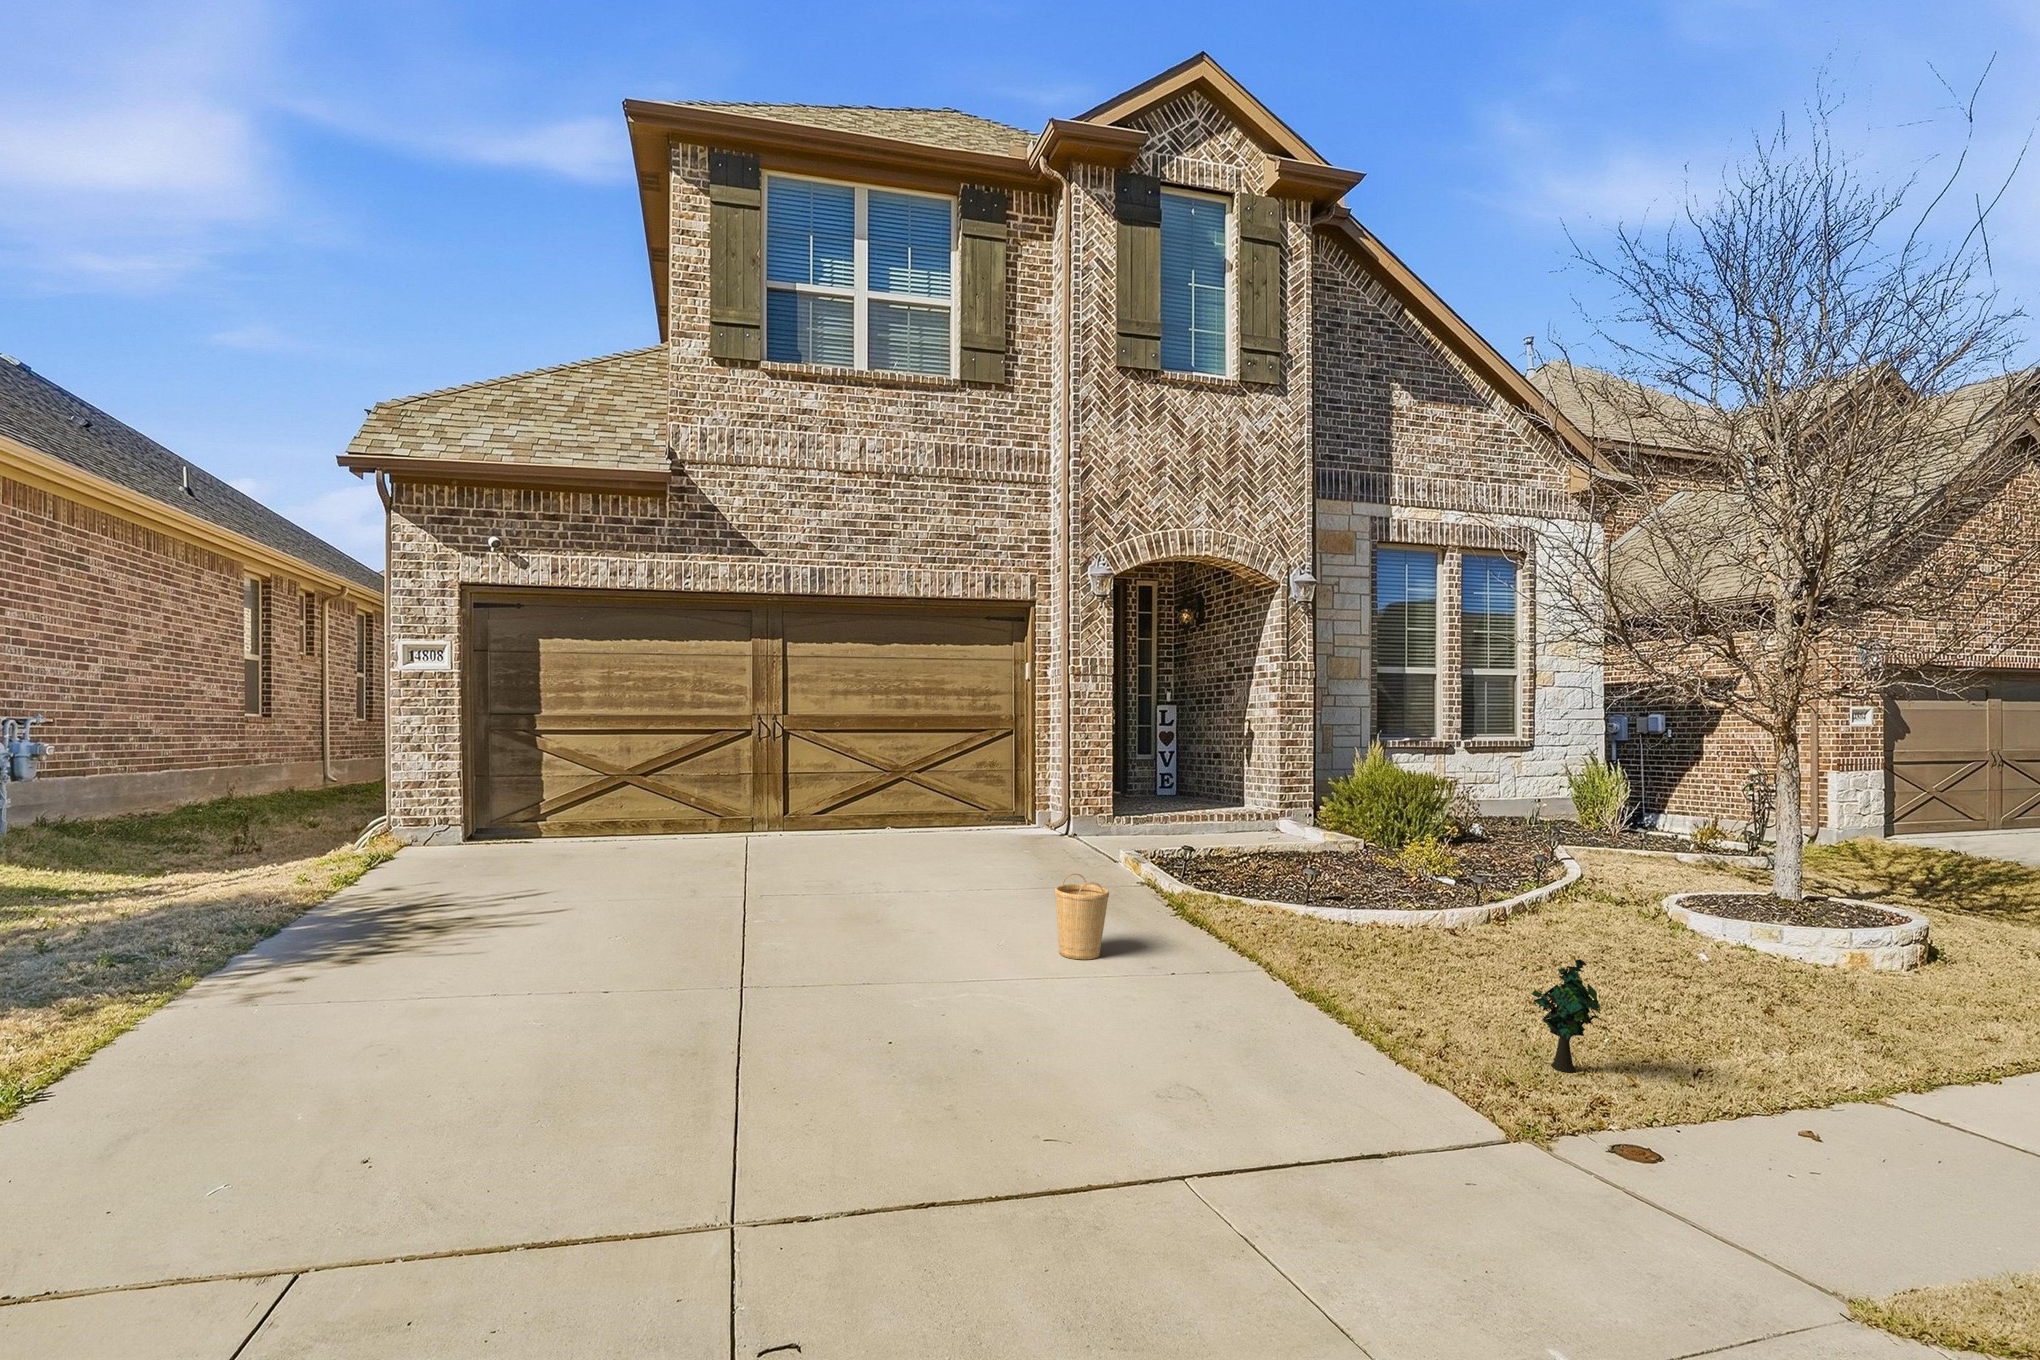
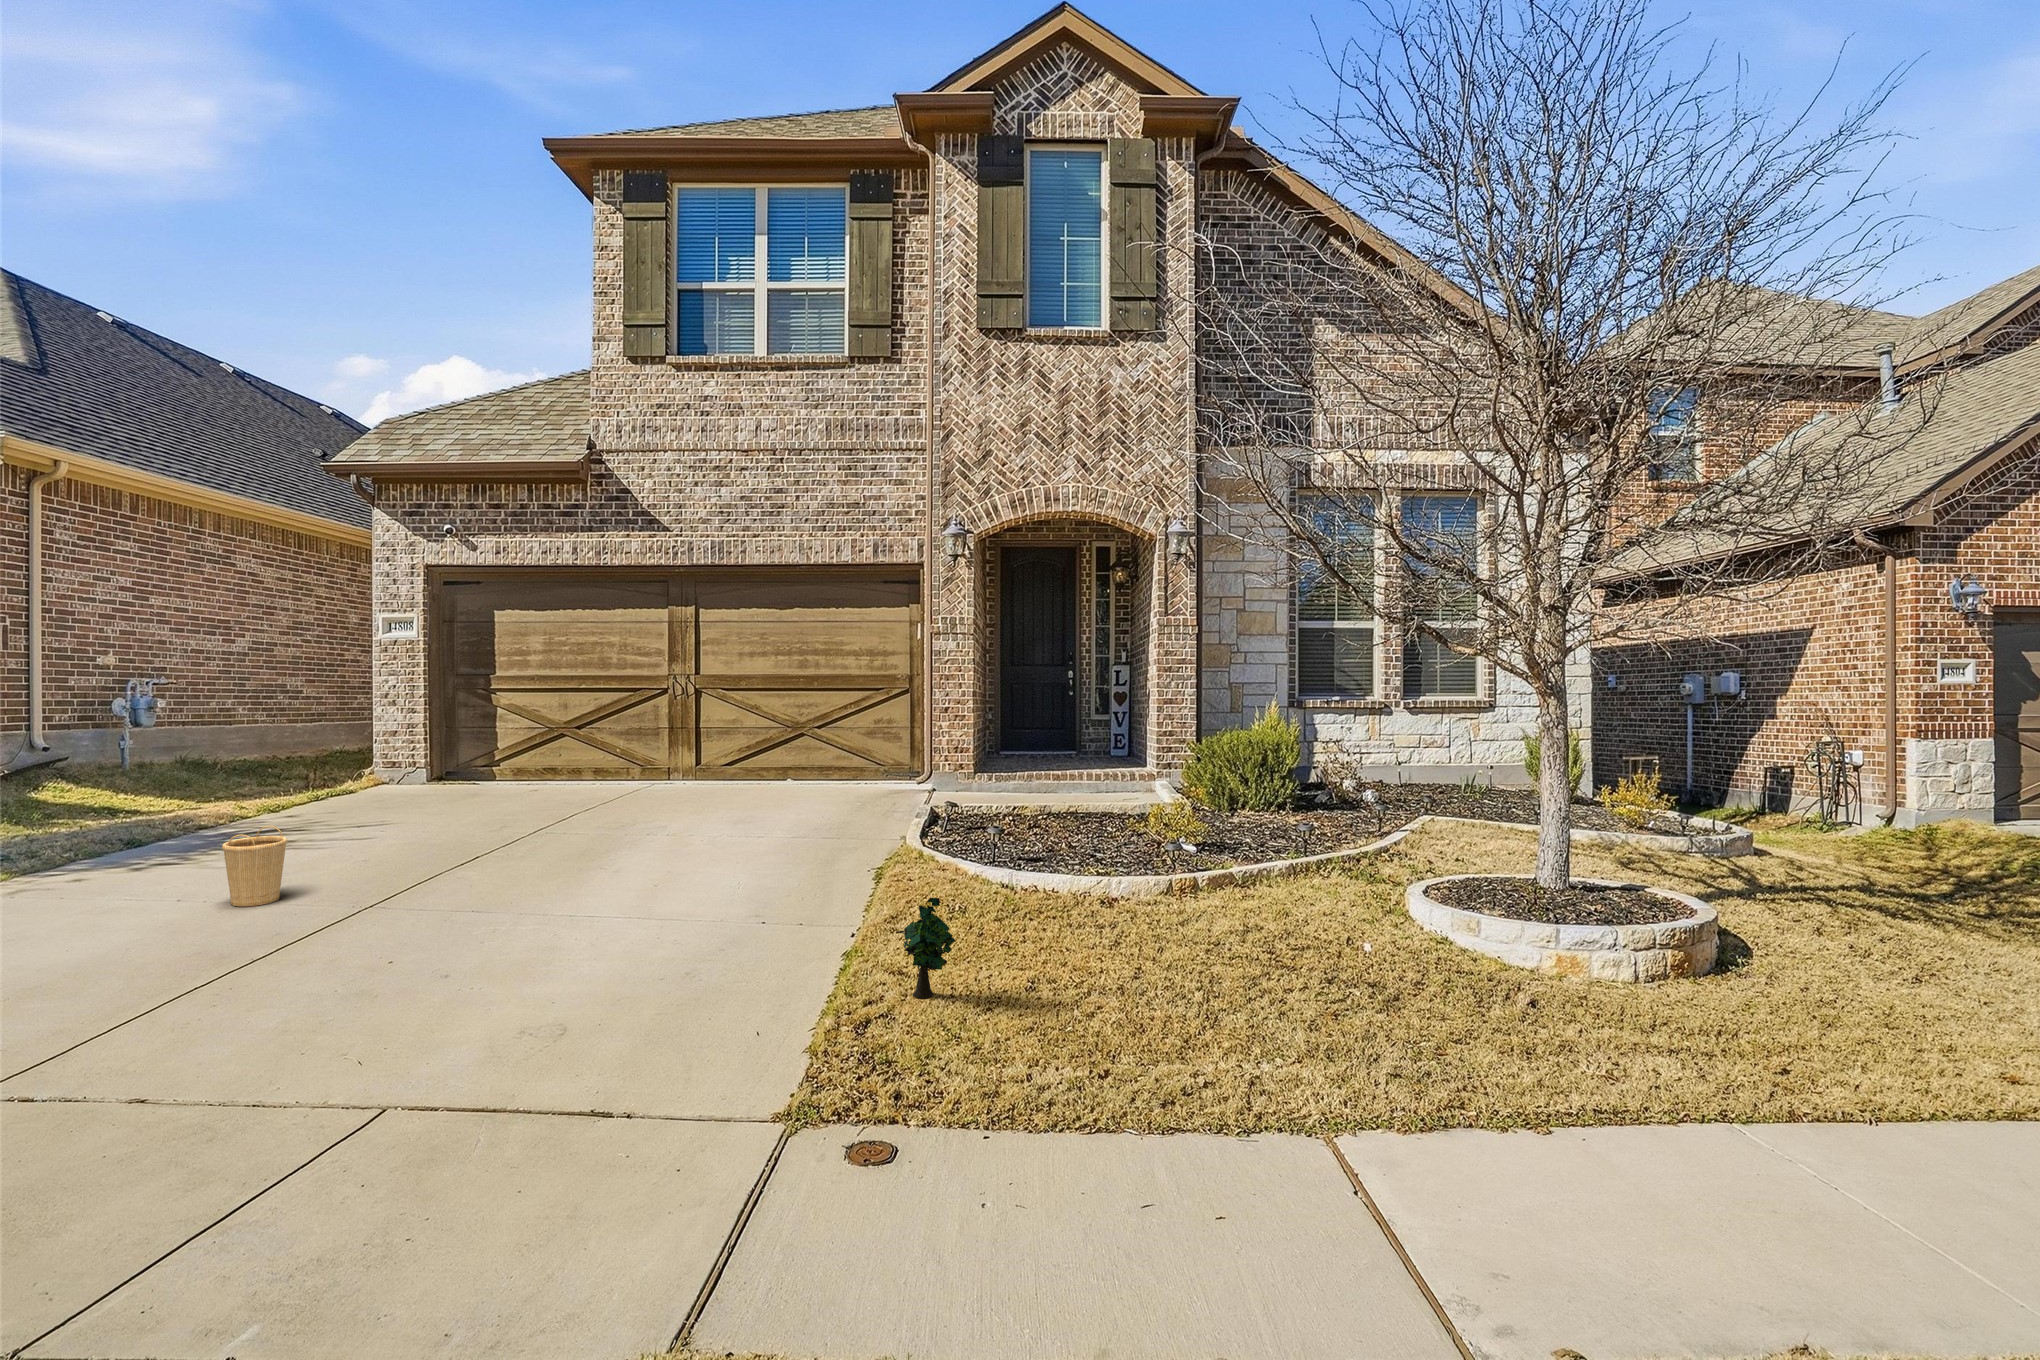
basket: present [1055,873,1109,959] -> present [222,826,287,907]

